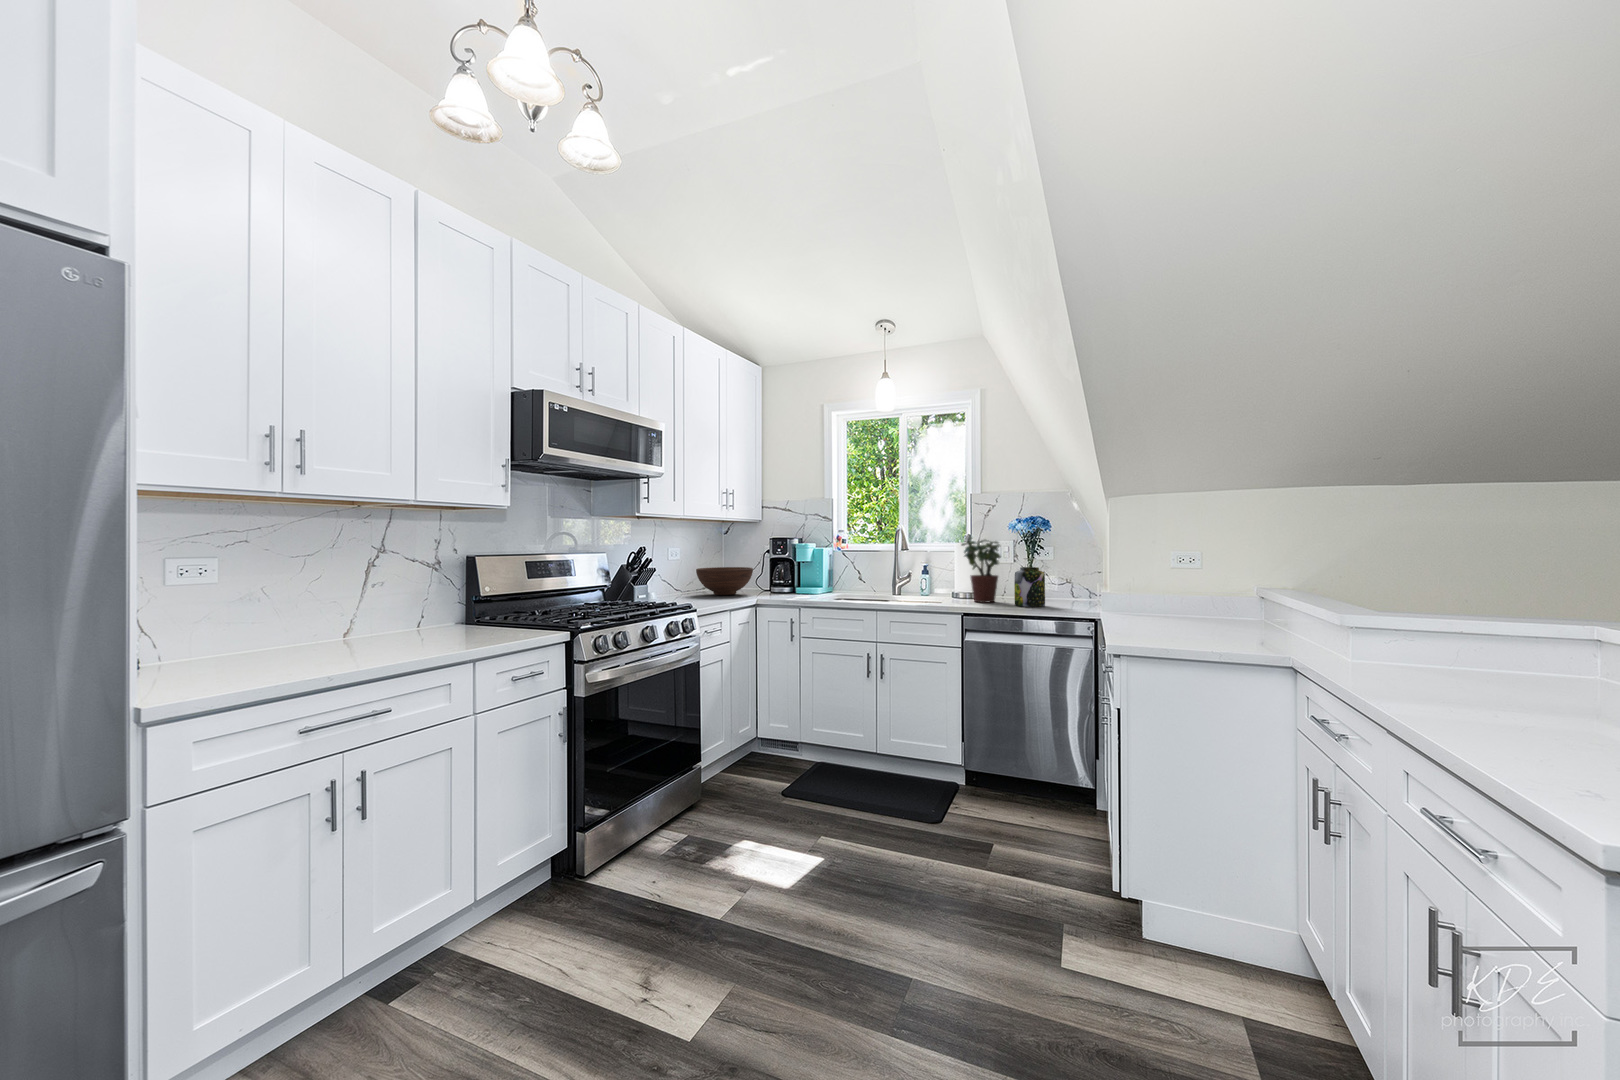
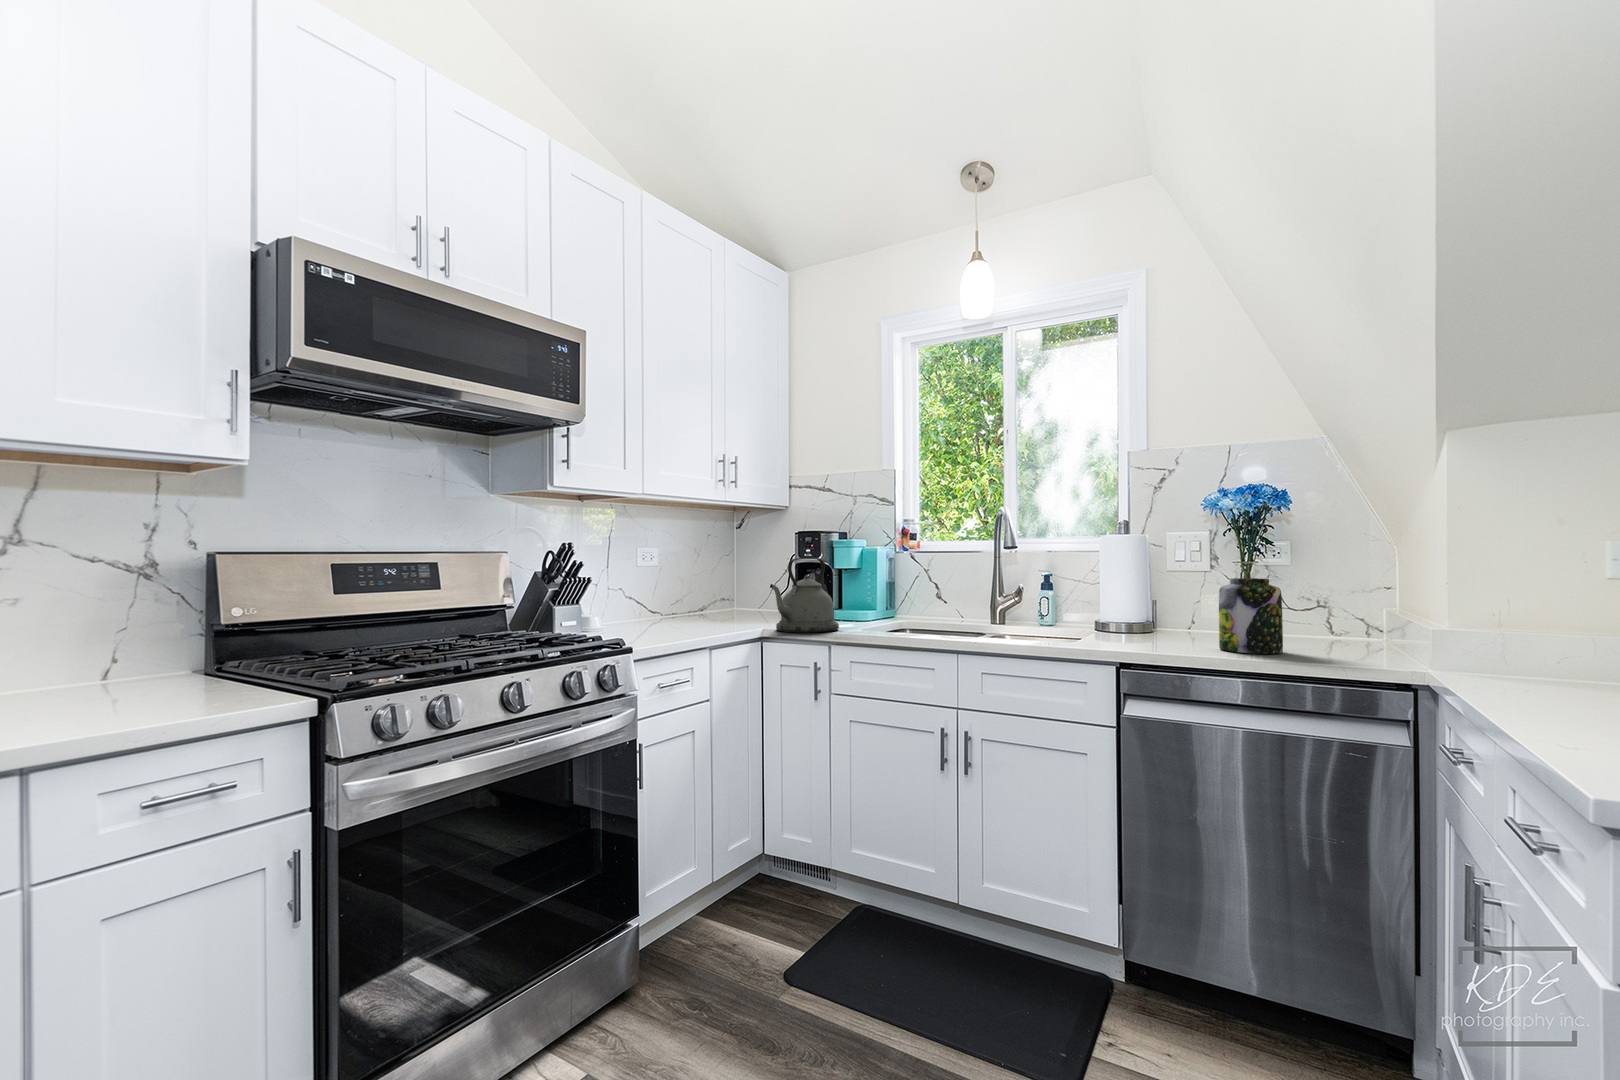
potted plant: present [961,537,1001,603] -> none [1112,524,1191,642]
kettle: none [763,555,803,601] -> present [770,558,839,633]
fruit bowl: present [696,567,753,595] -> none [681,578,769,621]

